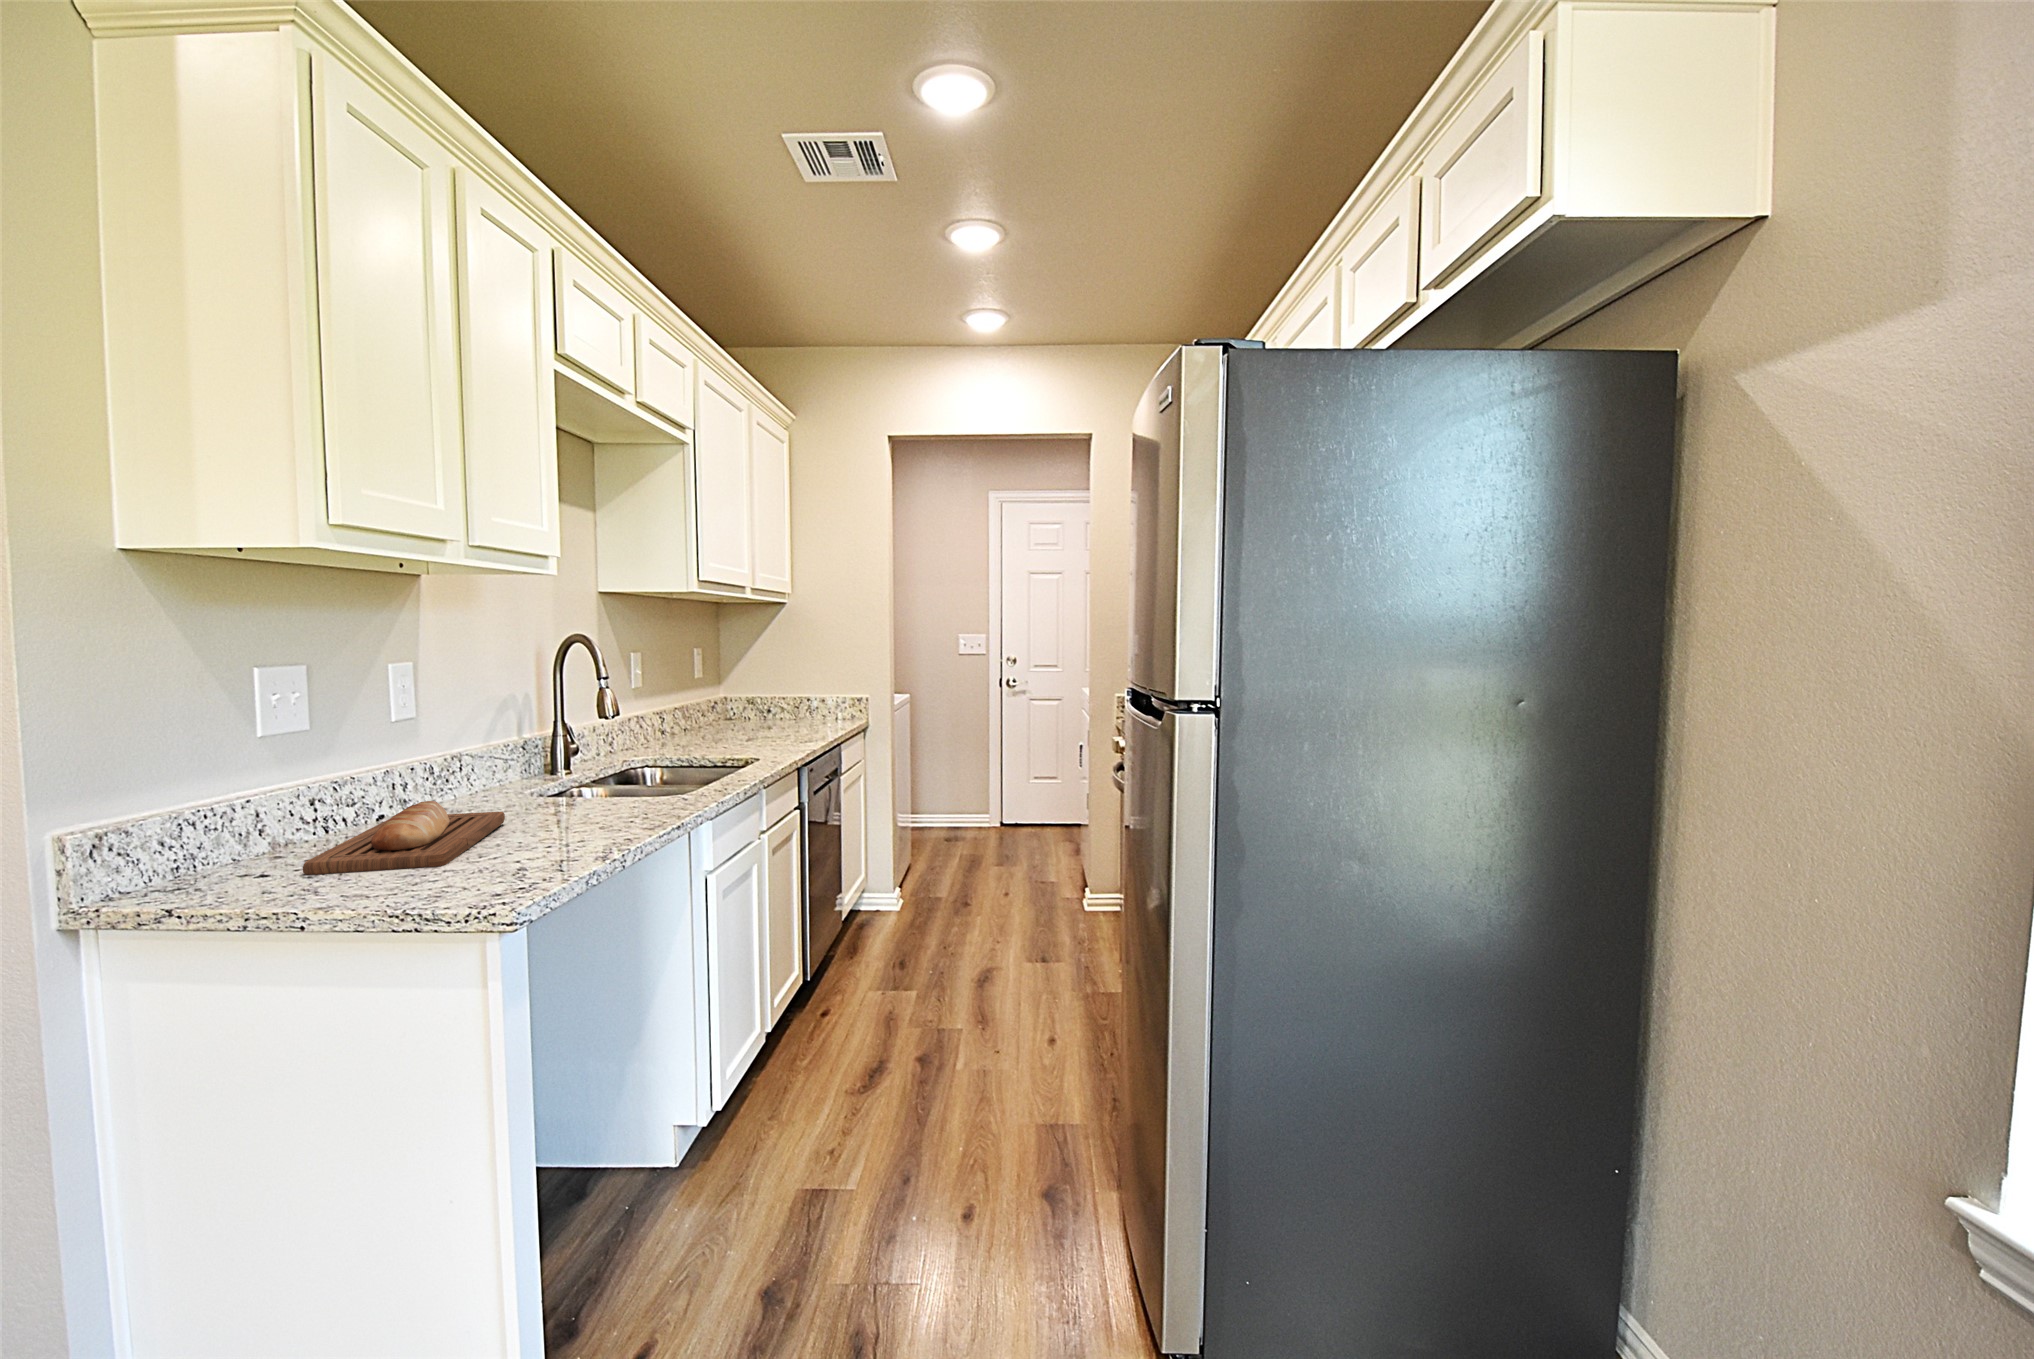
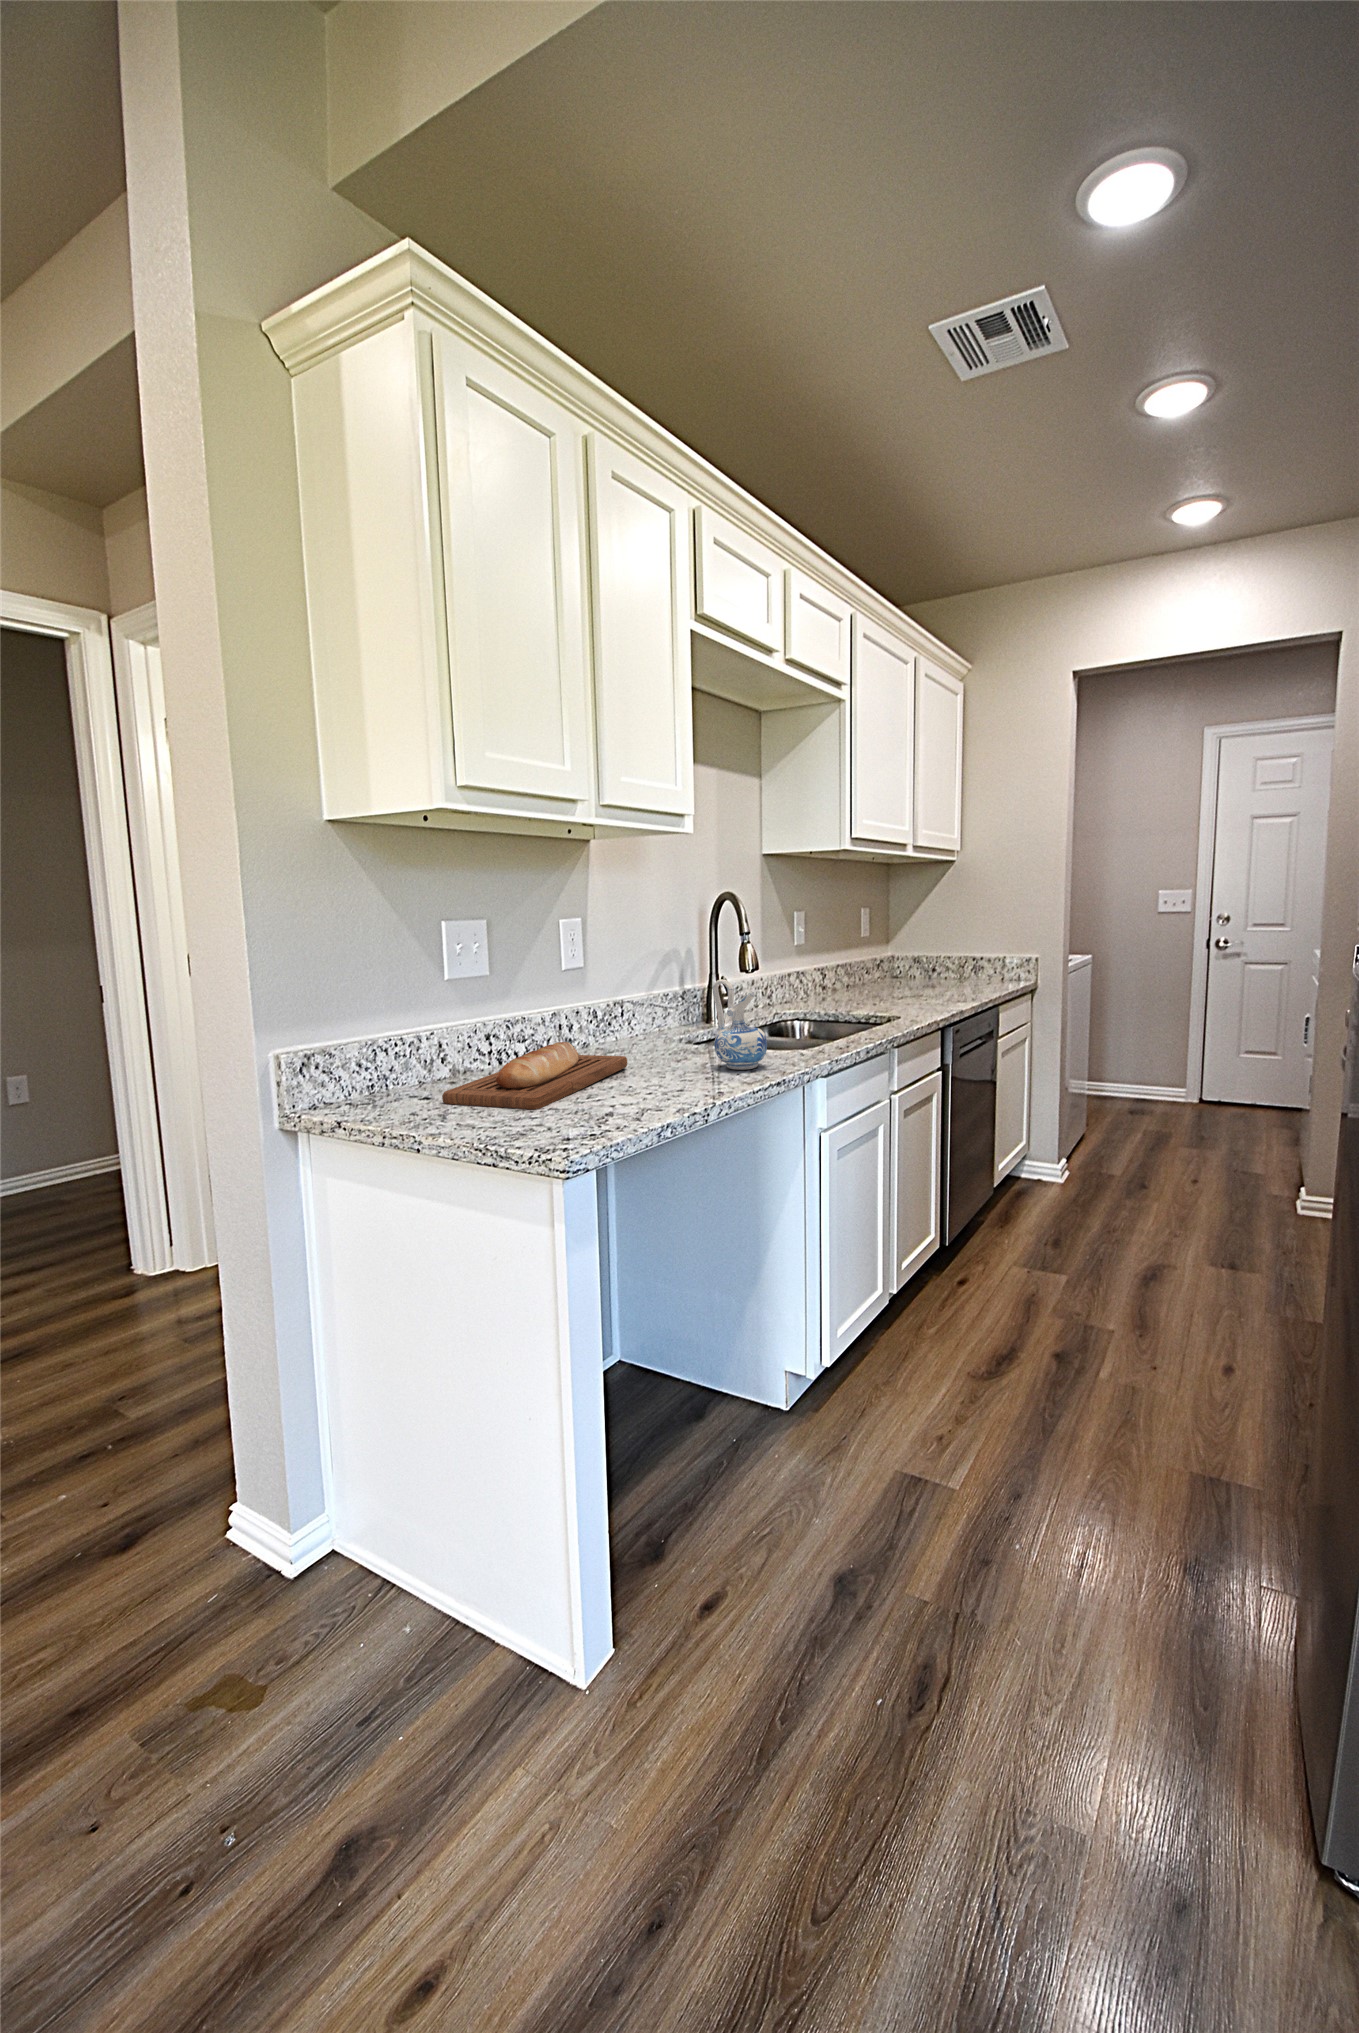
ceramic pitcher: none [603,730,659,815] -> present [713,979,767,1070]

